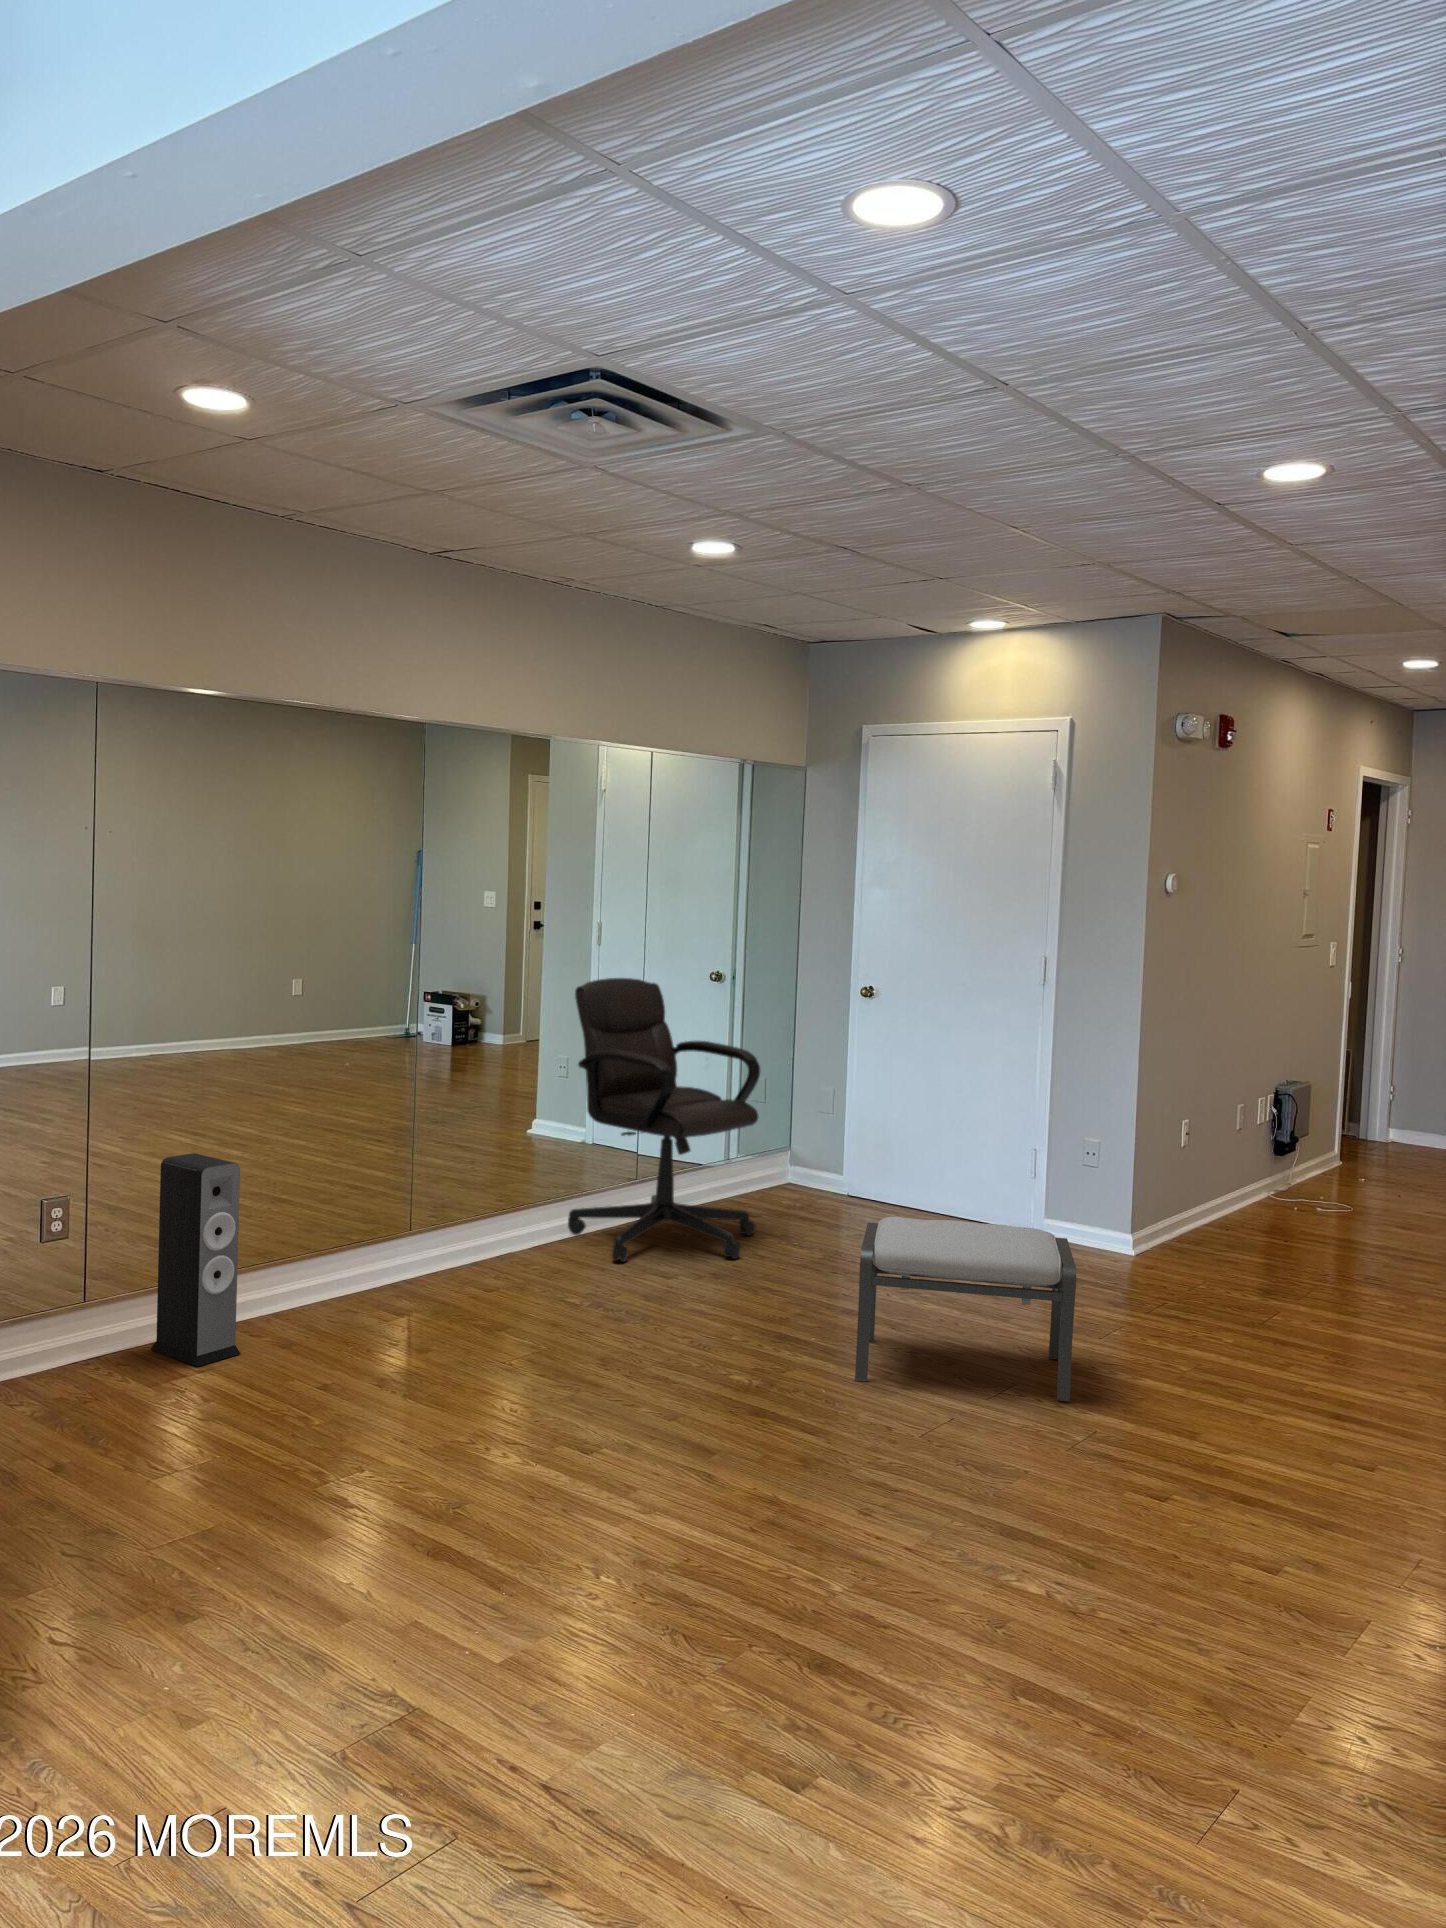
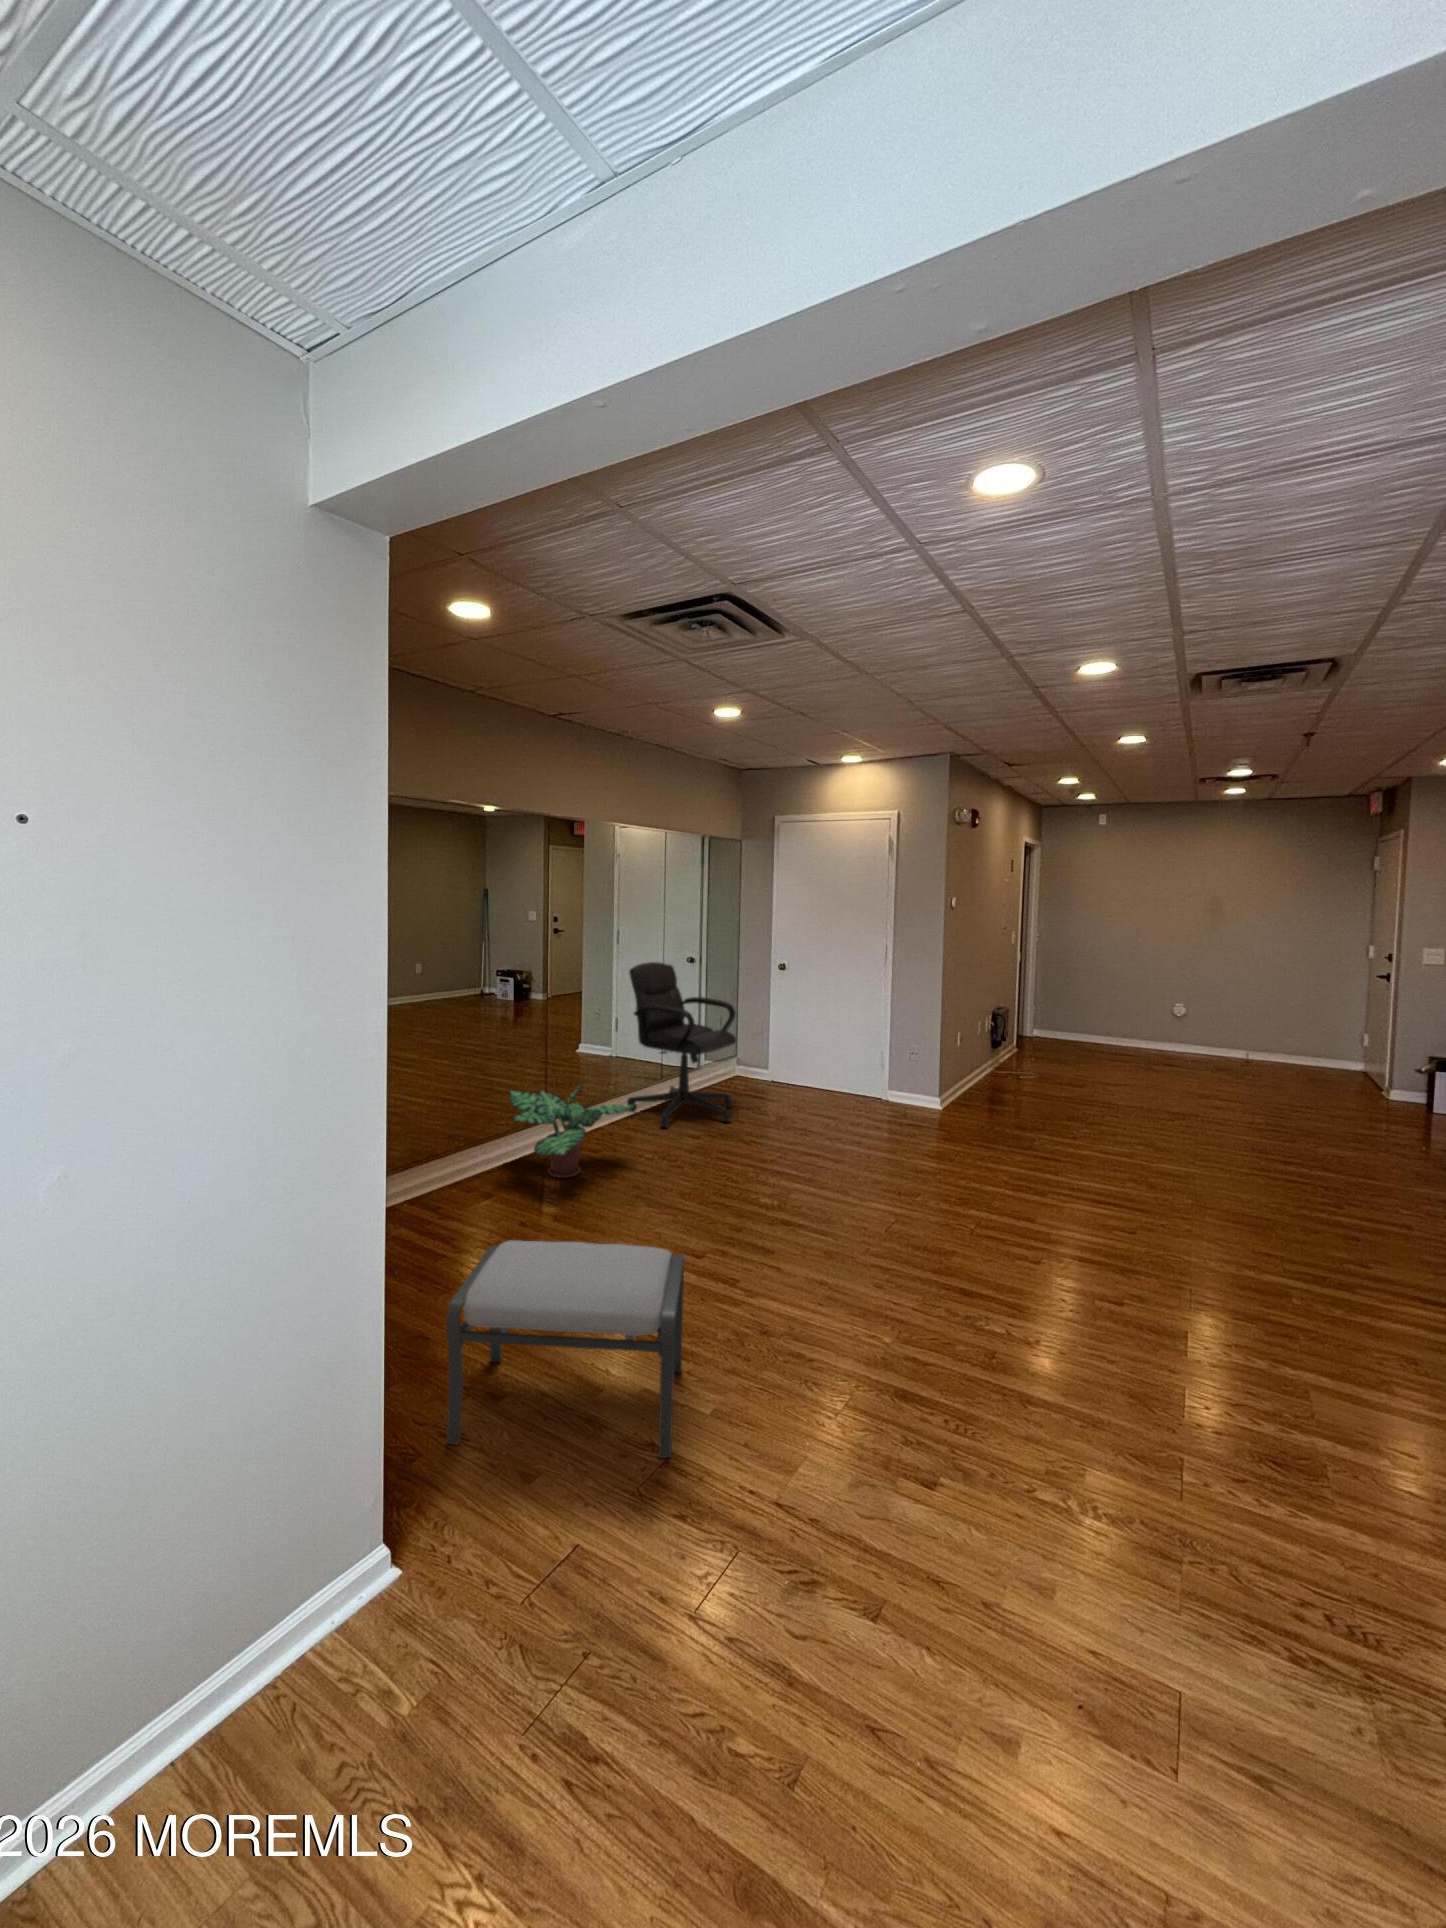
speaker: present [151,1153,241,1367] -> none [407,1081,464,1214]
potted plant: none [328,1166,547,1328] -> present [509,1084,634,1178]
ottoman: present [855,1217,1076,1402] -> present [446,1240,685,1458]

